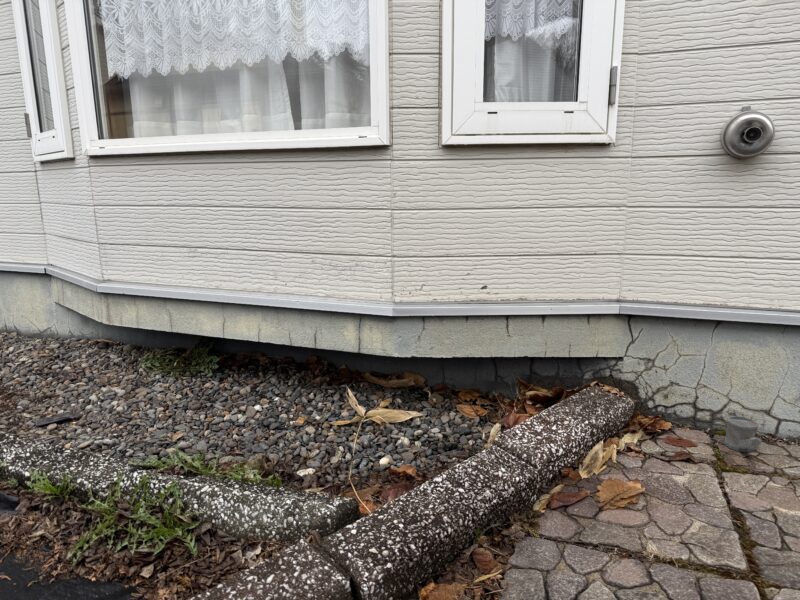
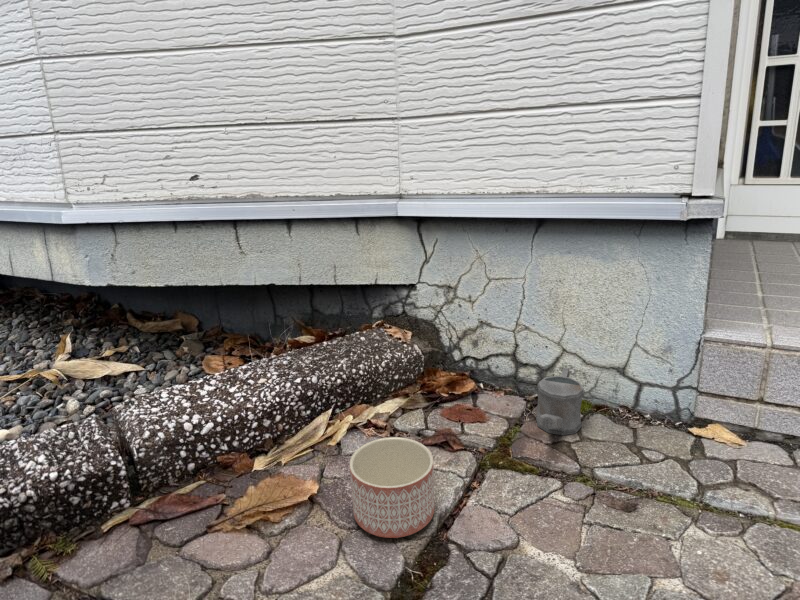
planter: none [667,451,724,506] -> present [350,437,435,538]

